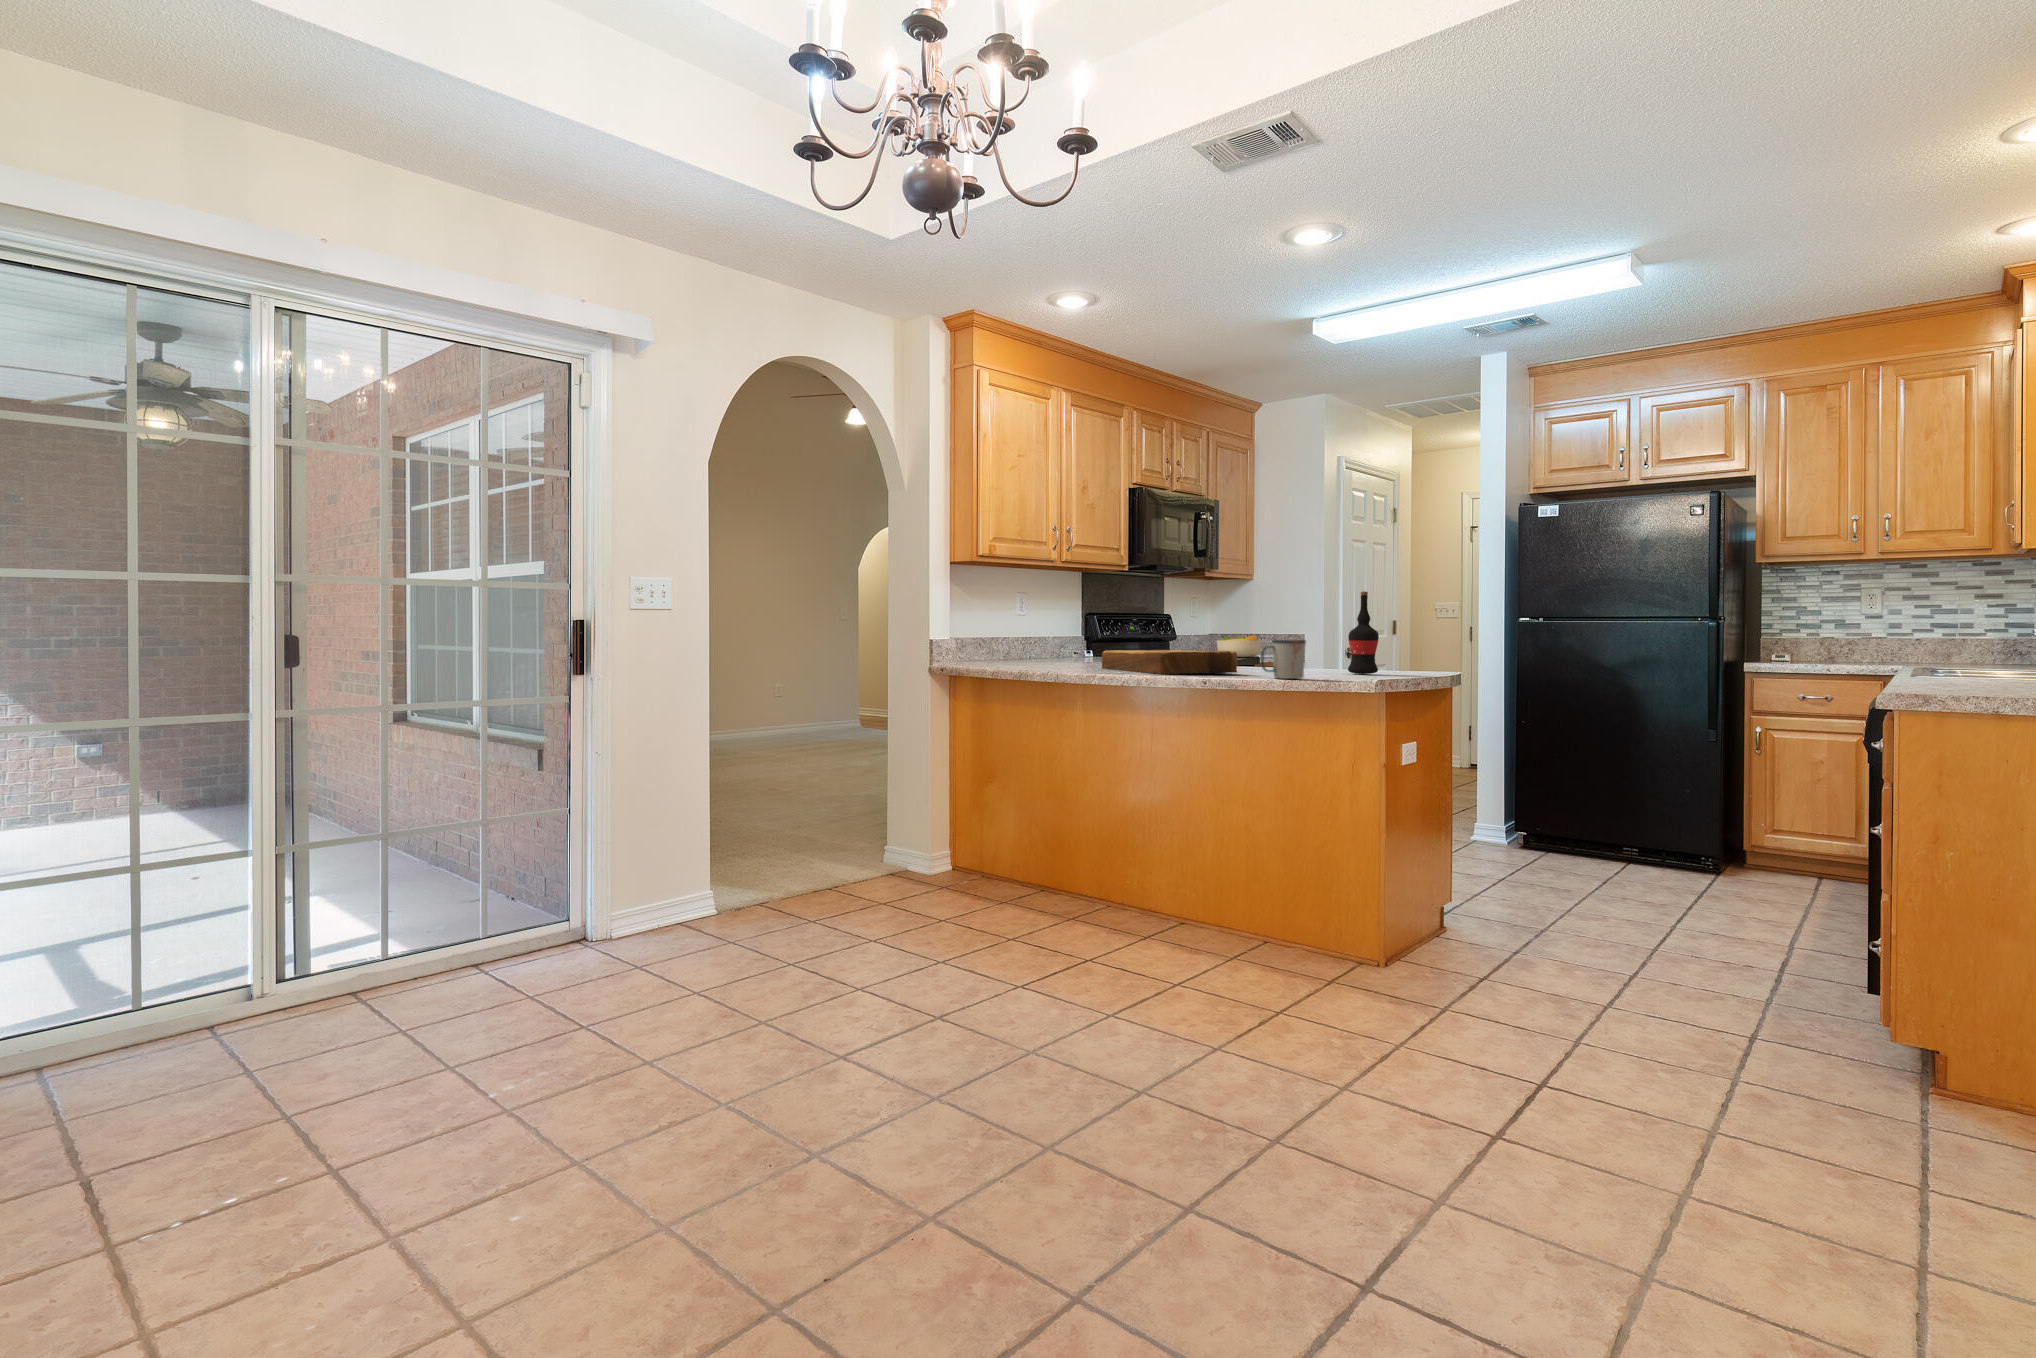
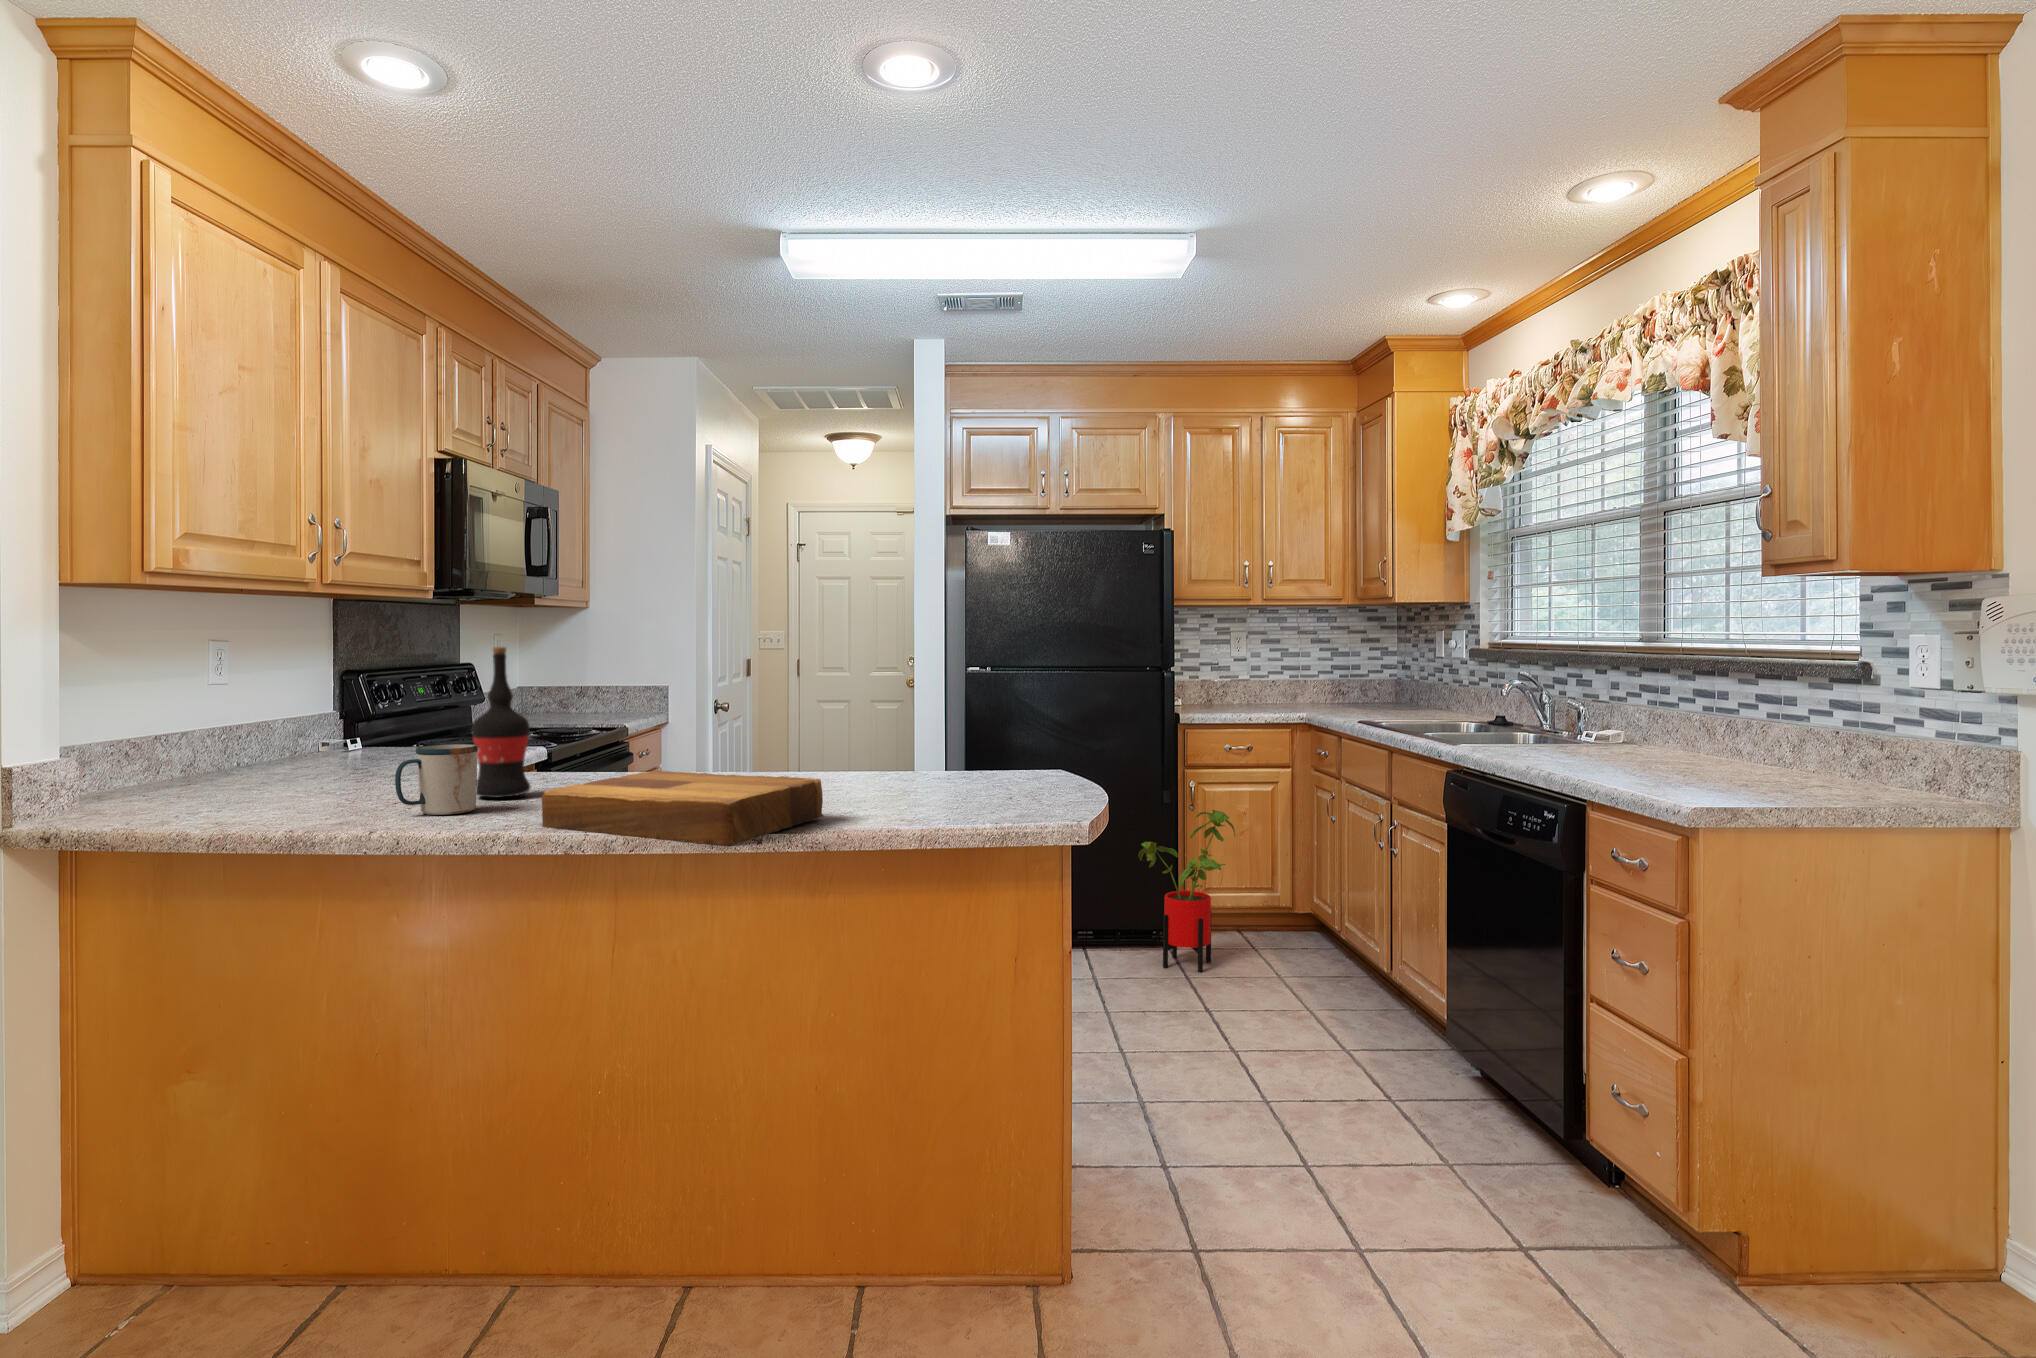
wine bottle: present [1348,591,1379,674] -> present [472,647,530,798]
fruit bowl: present [1217,635,1261,657] -> none [529,683,604,722]
mug: present [1261,640,1306,679] -> present [395,744,478,815]
house plant: none [1662,746,1769,892] -> present [1139,810,1235,972]

